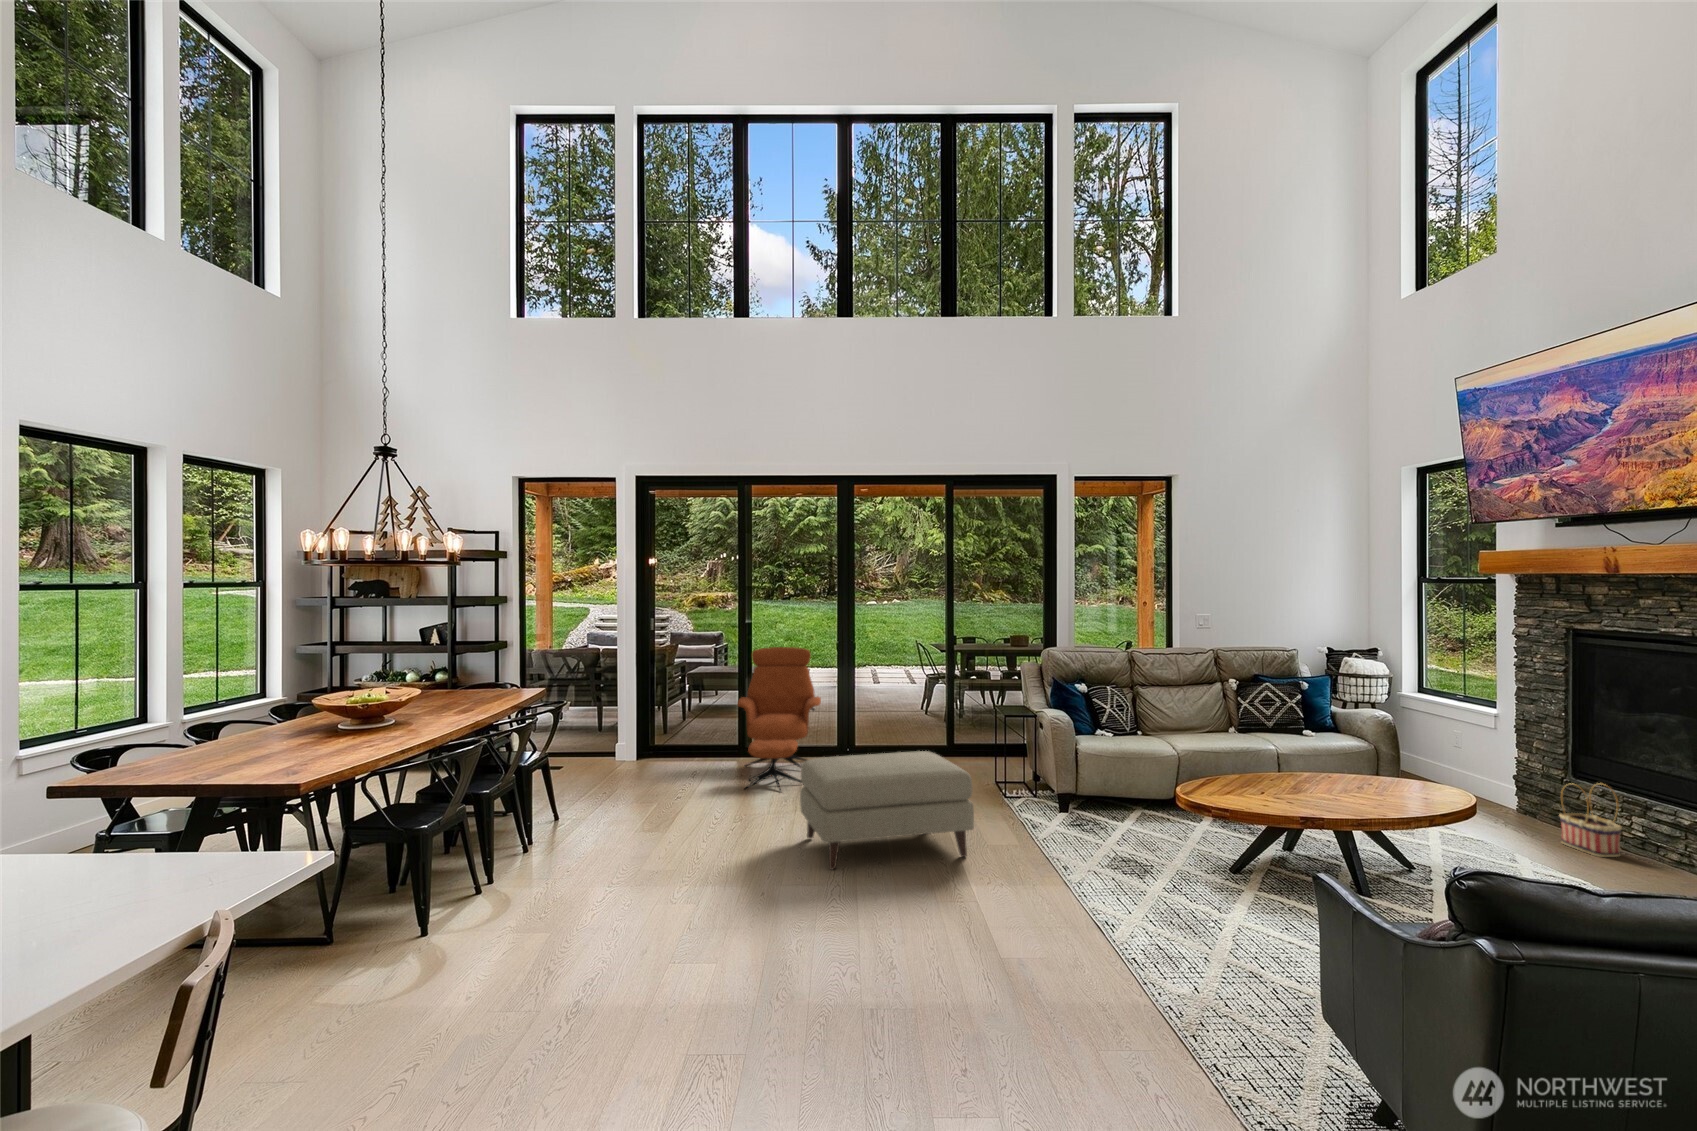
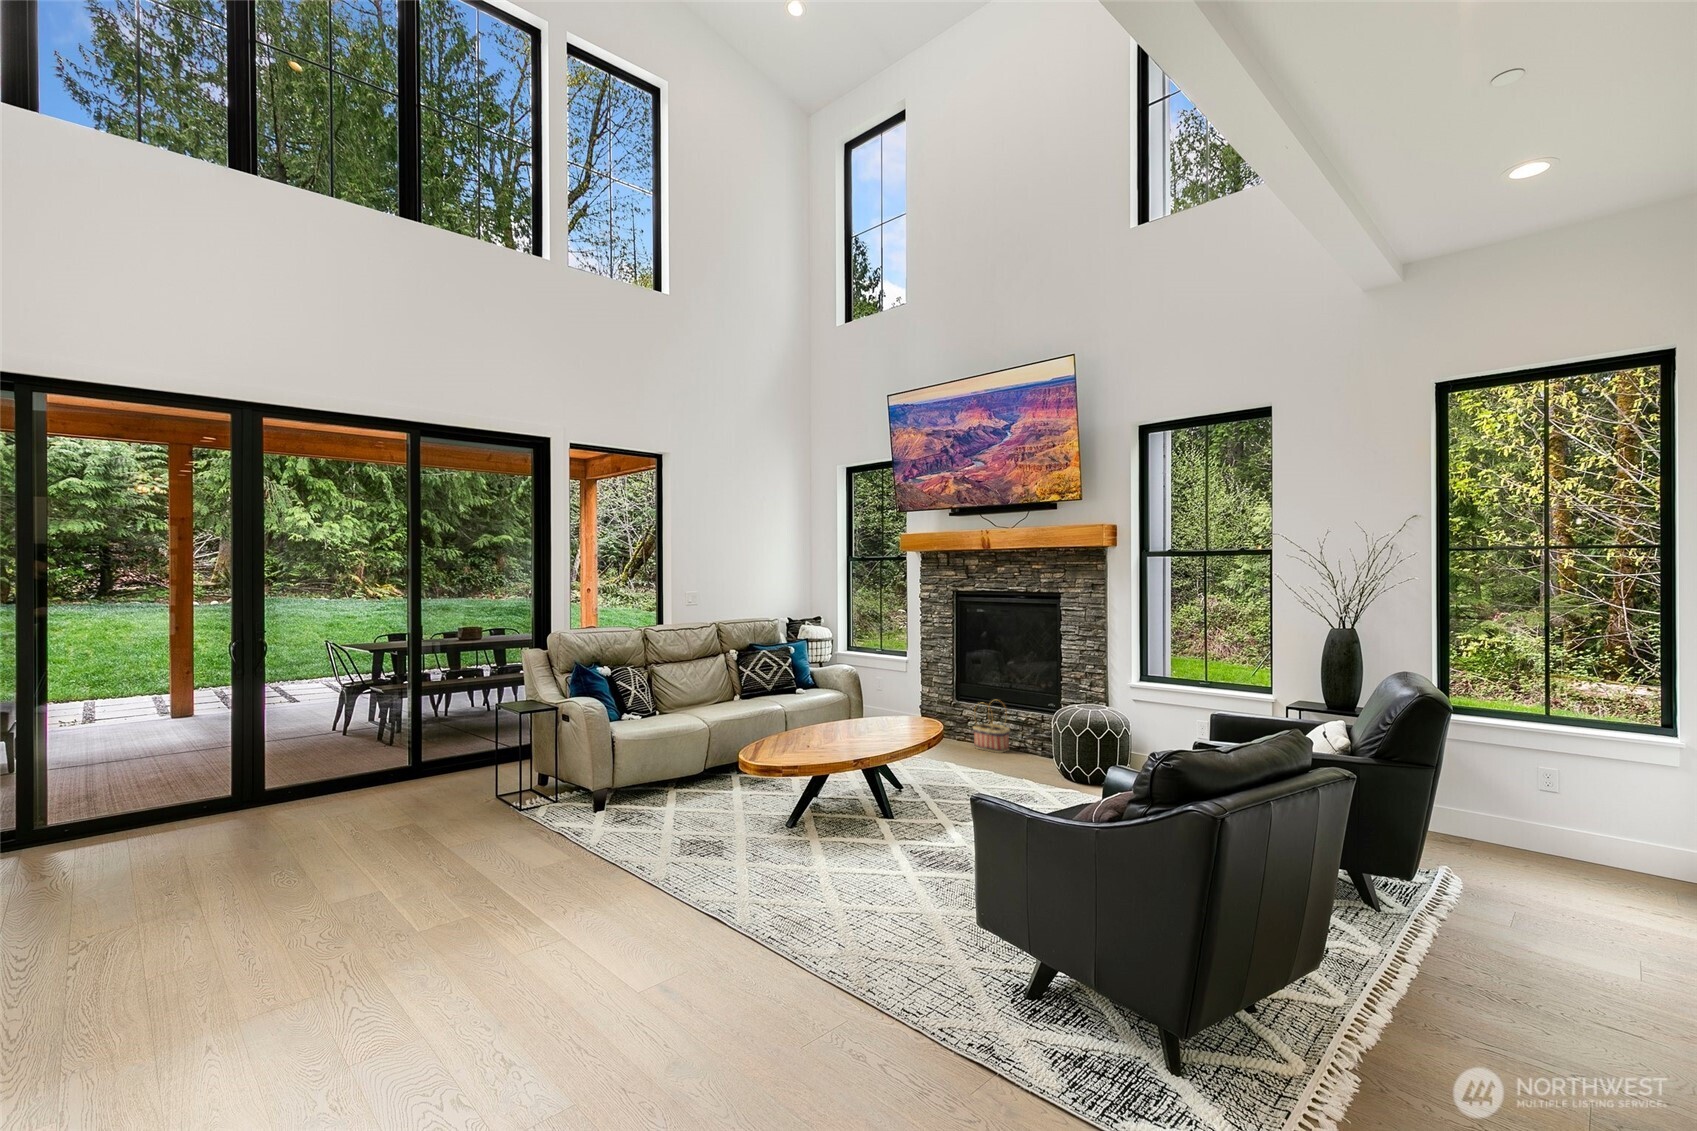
armchair: present [737,647,821,792] -> none [114,665,259,872]
ottoman: present [800,751,974,870] -> none [287,768,538,944]

